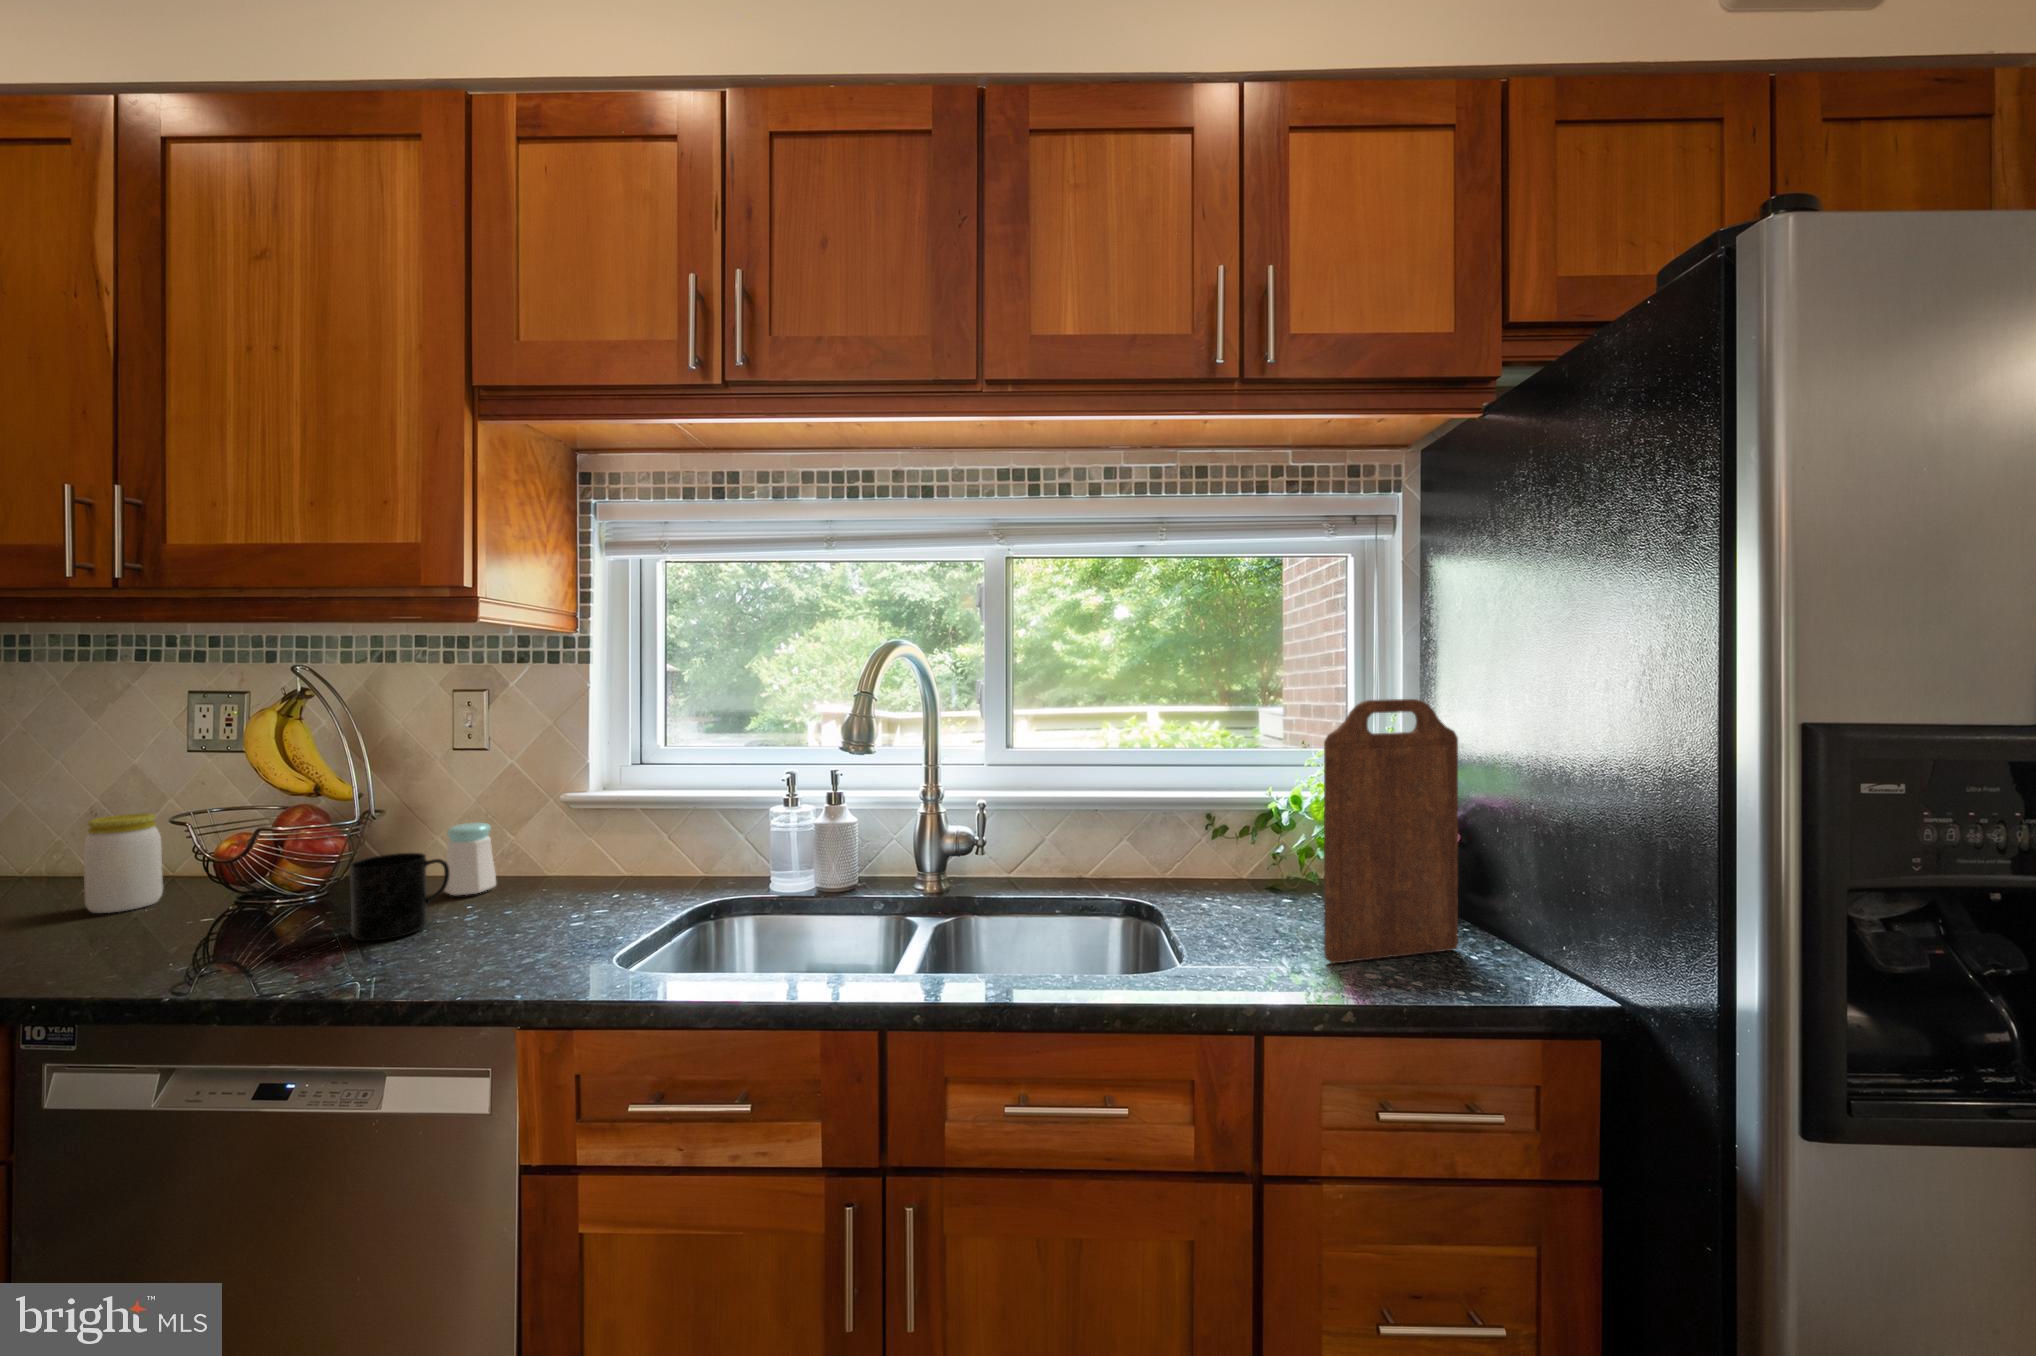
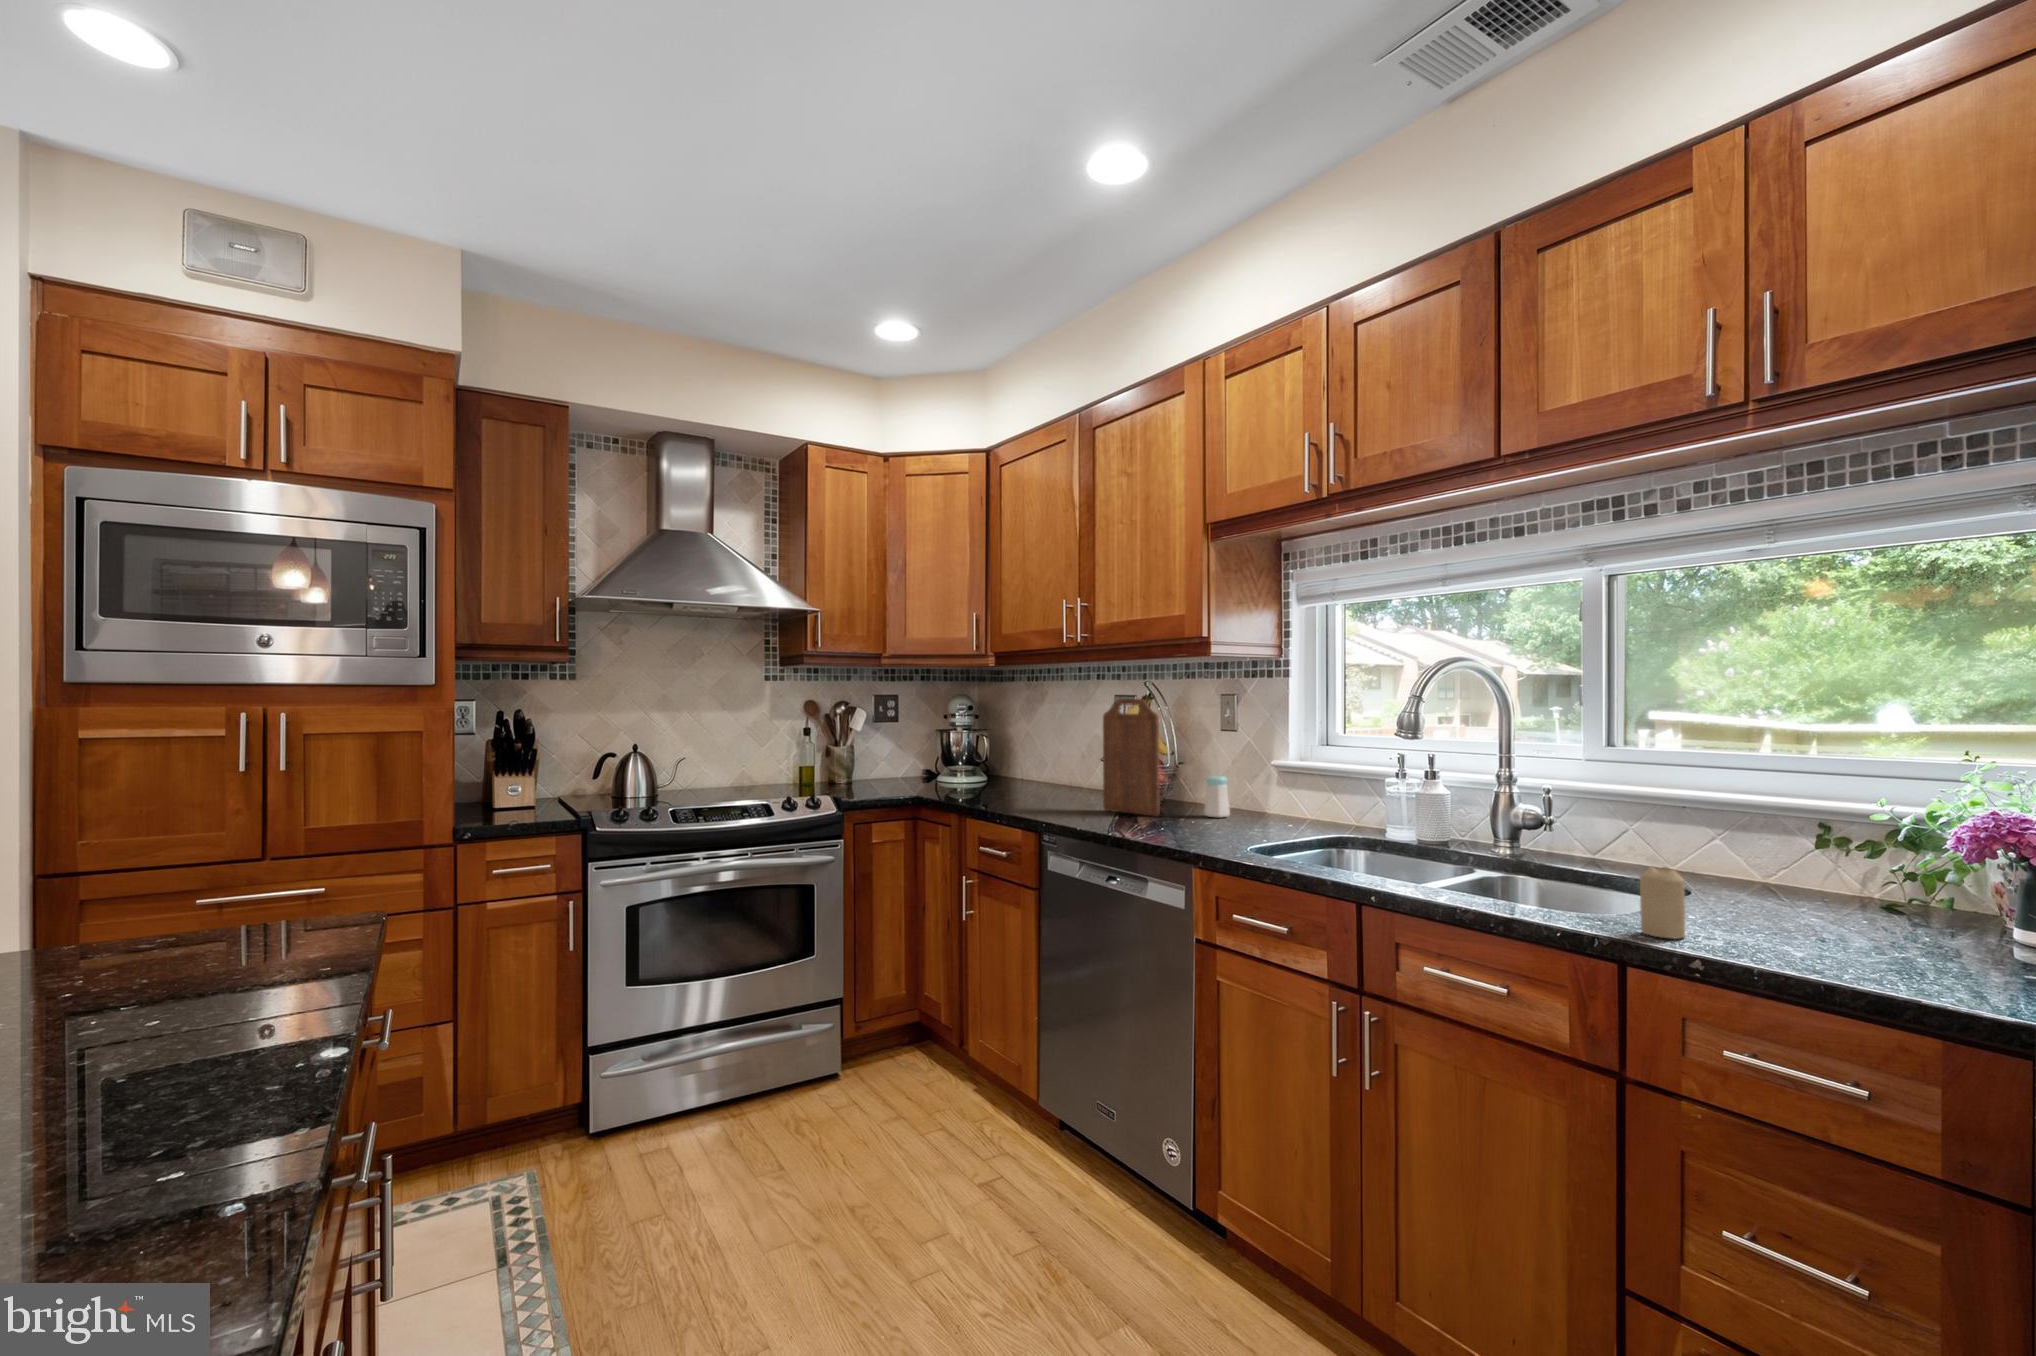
cutting board: present [1324,699,1458,963] -> present [1103,699,1160,816]
jar: present [83,813,163,913] -> none [1074,756,1100,802]
mug: present [350,853,449,941] -> none [1153,783,1196,826]
candle: none [1259,896,1305,984] -> present [1640,867,1685,939]

